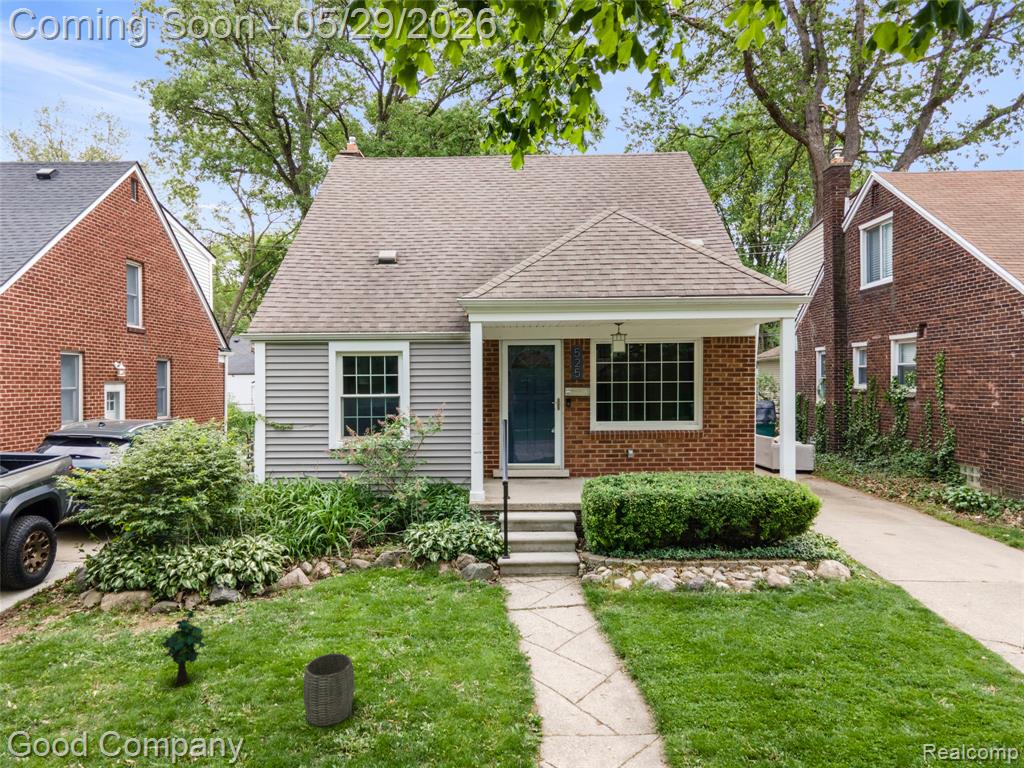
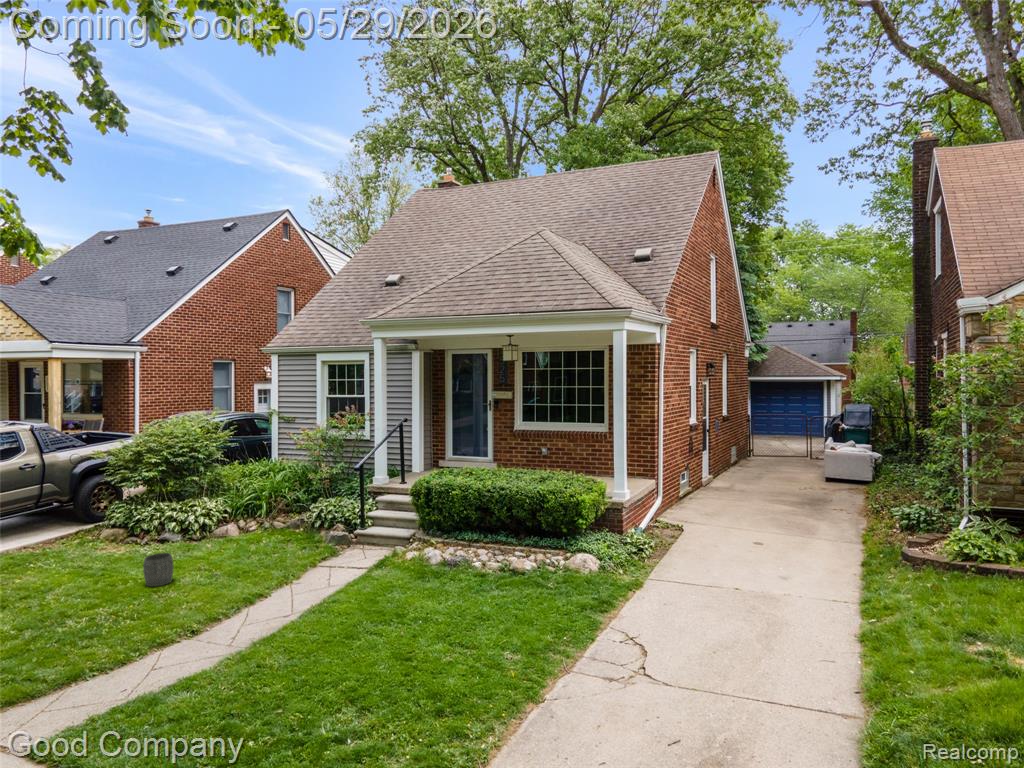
decorative plant: present [160,612,205,686] -> none [110,525,136,563]

